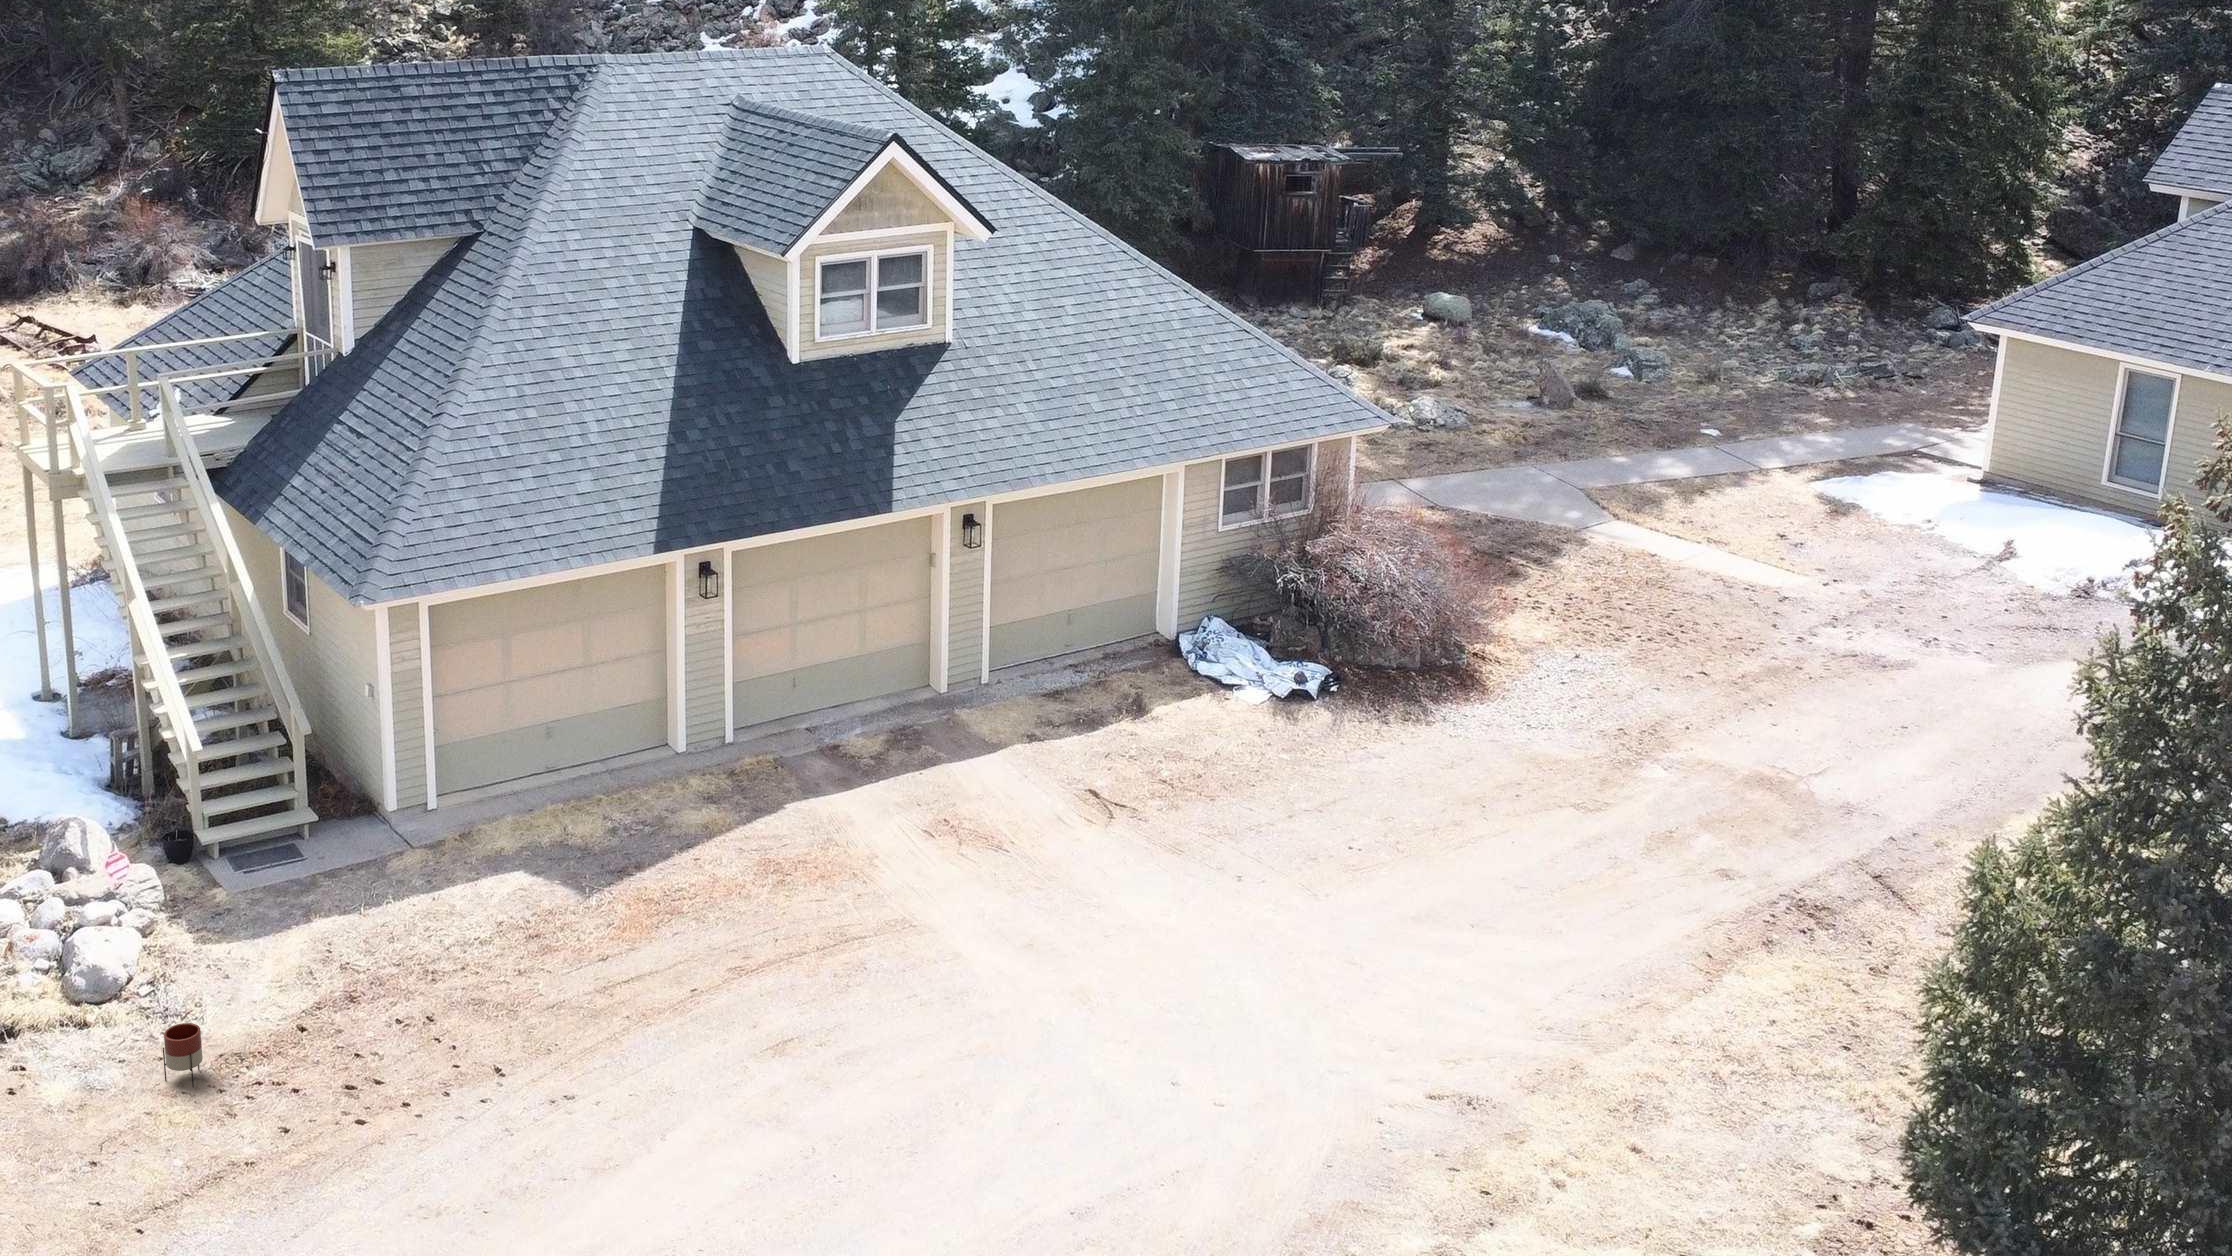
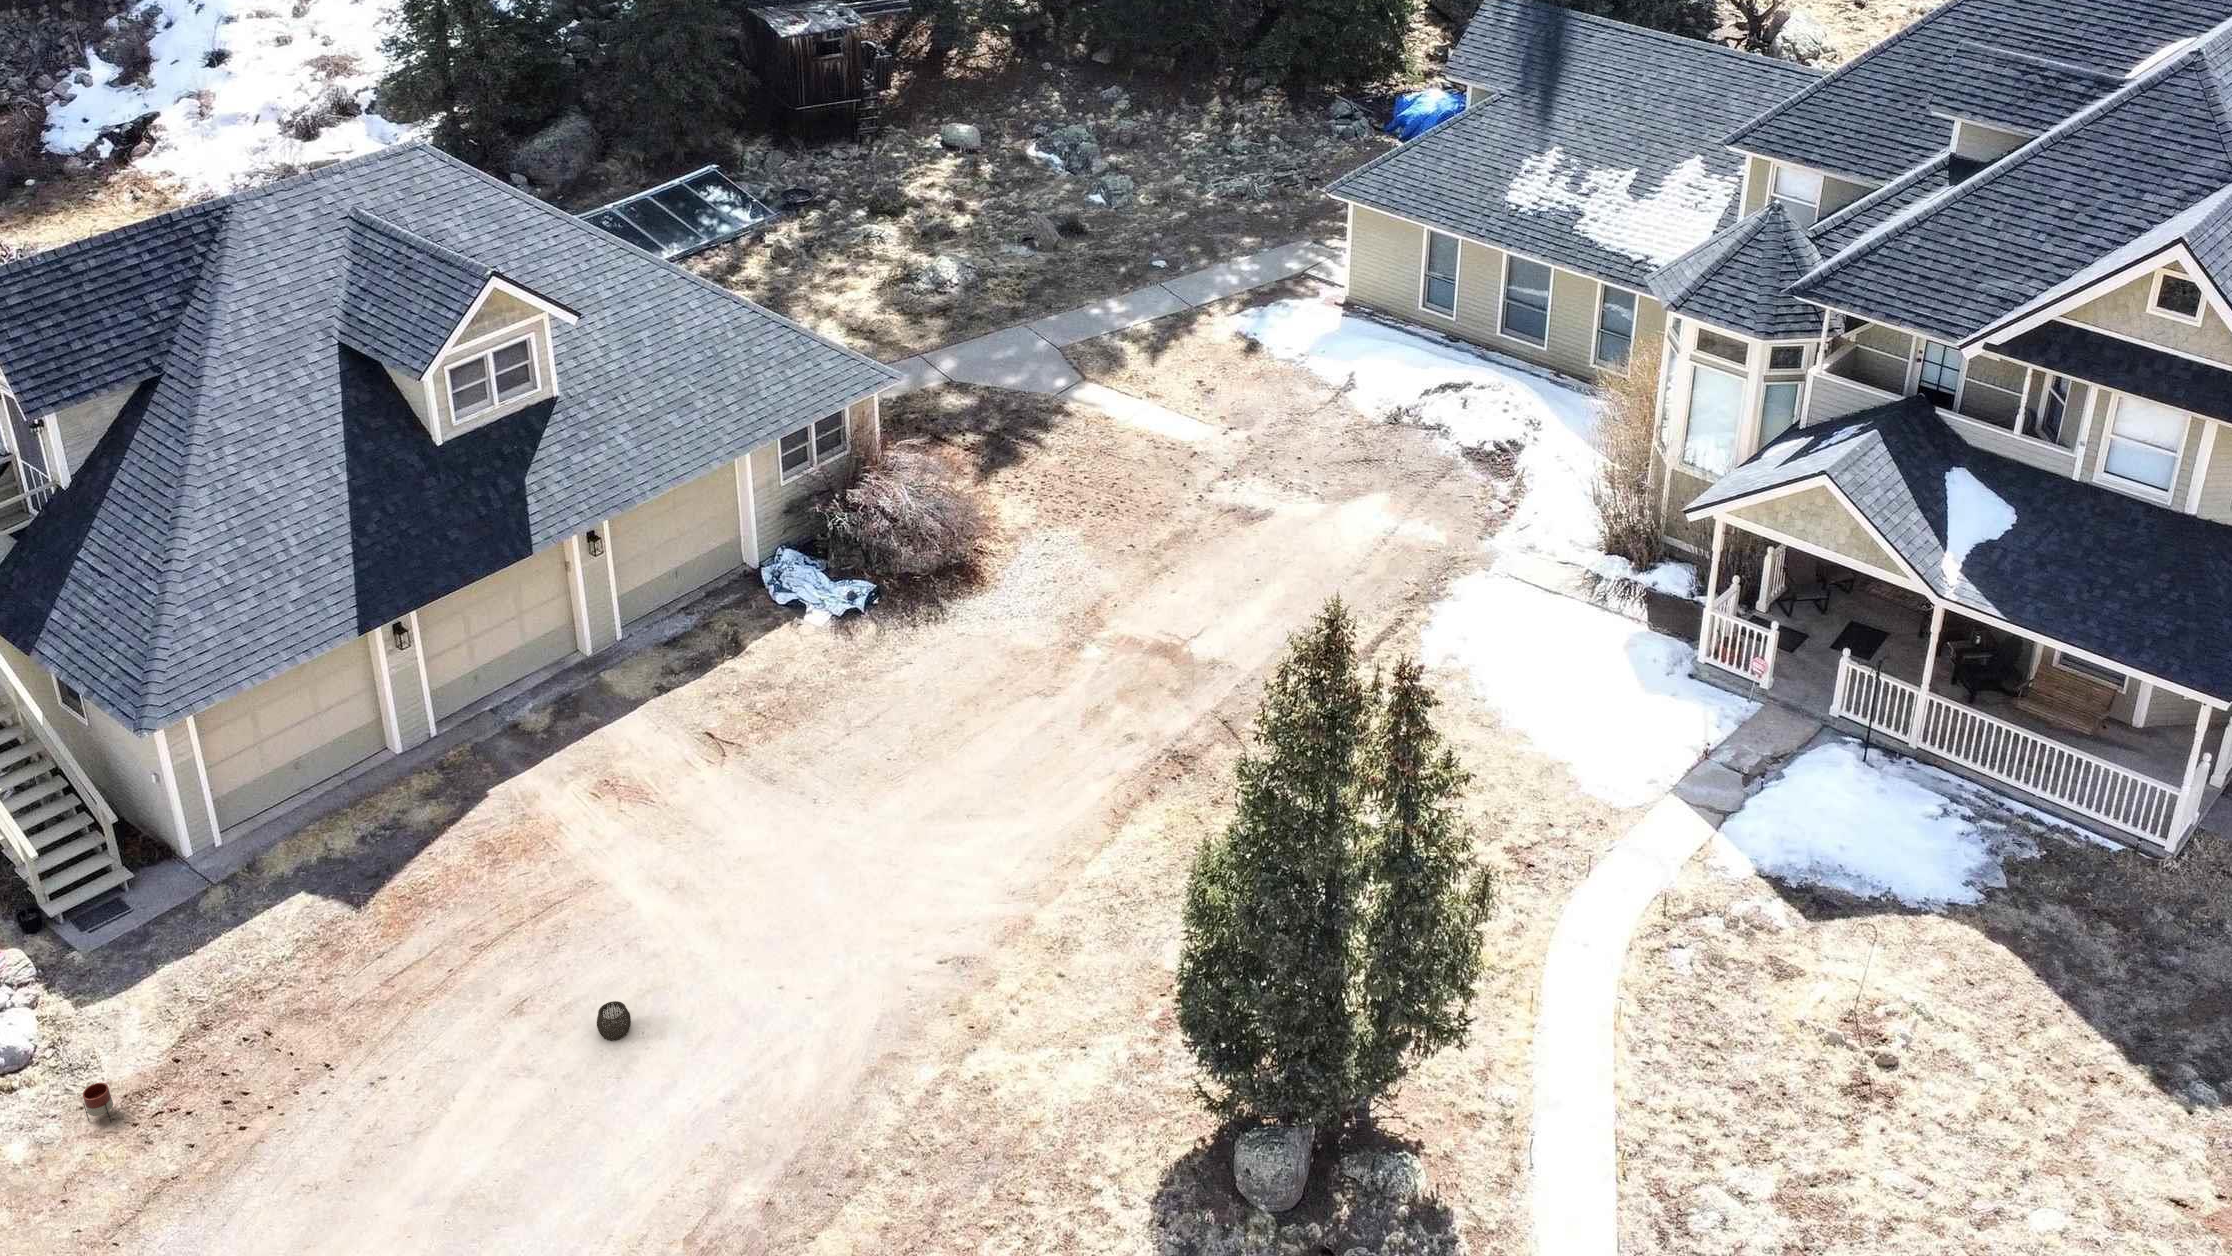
woven basket: none [900,1058,953,1121] -> present [597,1001,631,1041]

